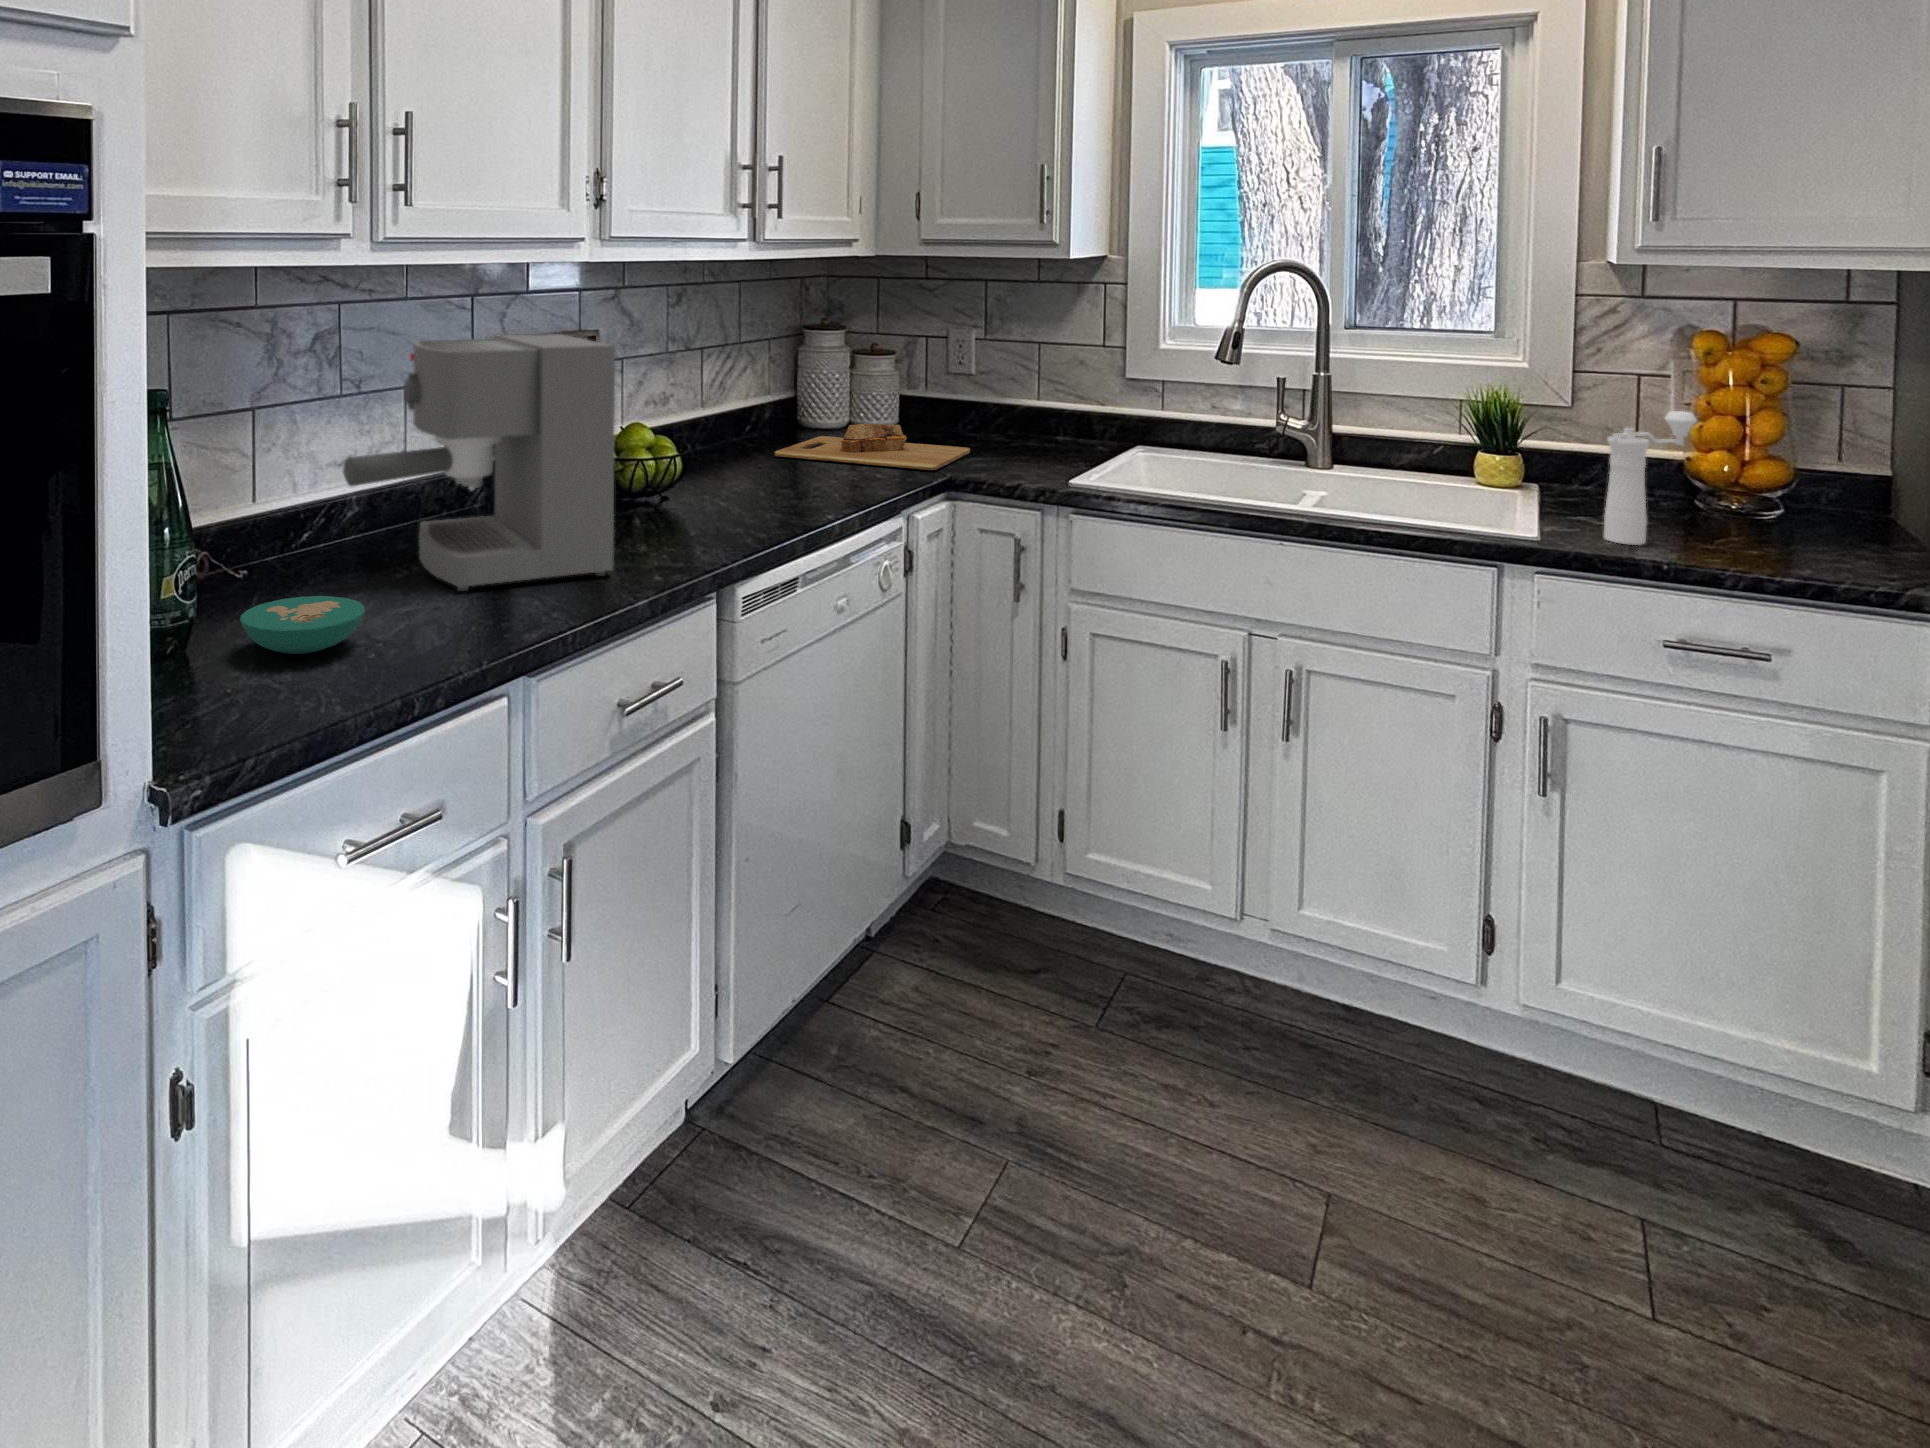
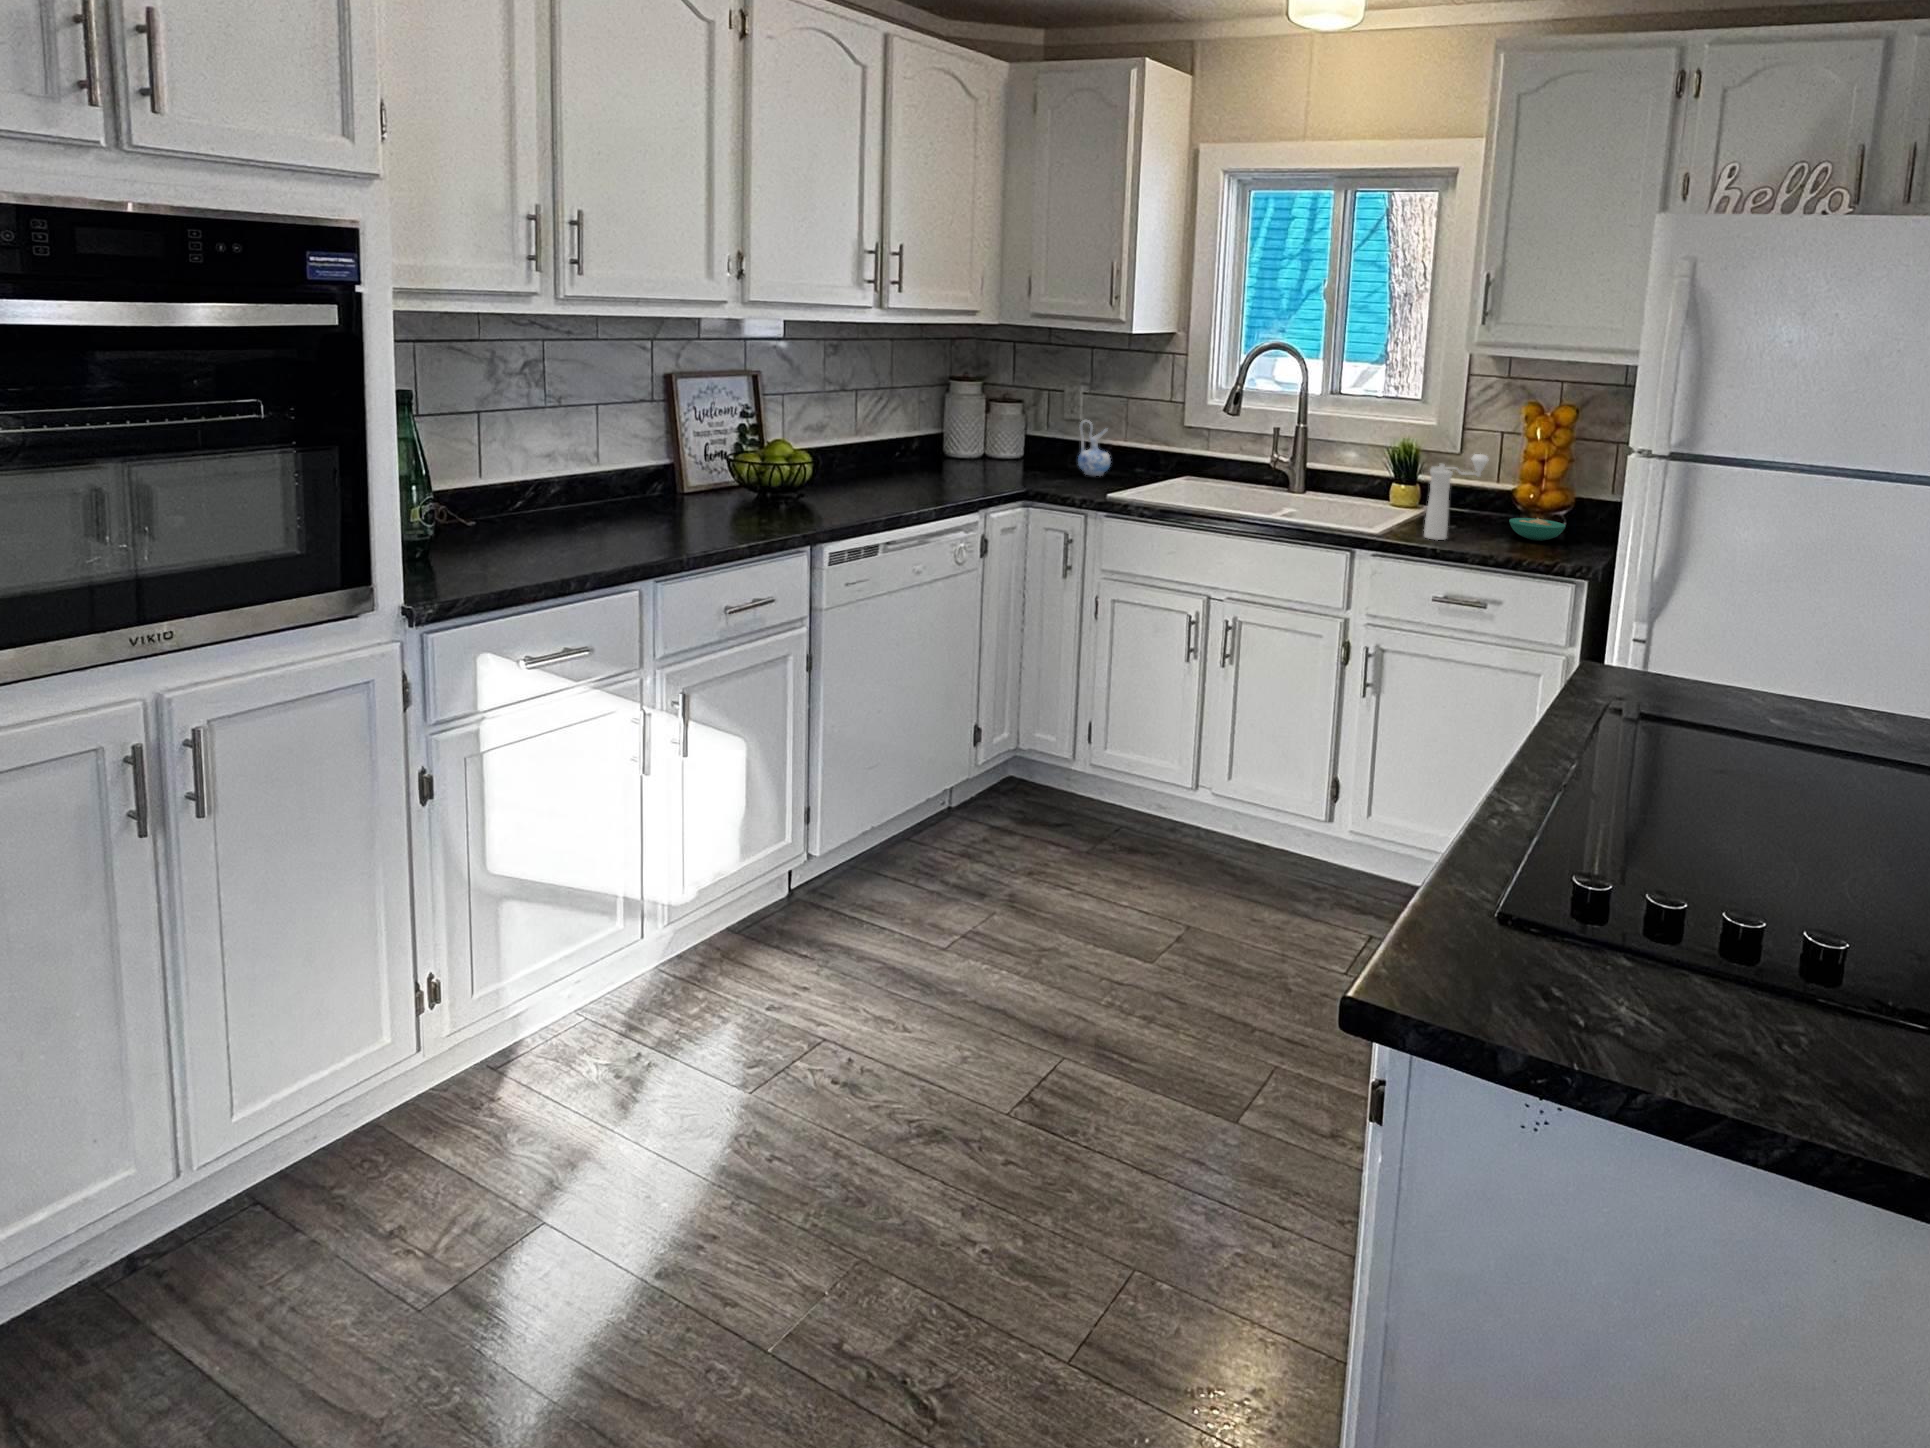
coffee maker: present [344,334,615,591] -> none [544,369,736,536]
ceramic pitcher: none [990,376,1034,450] -> present [1078,420,1111,476]
cutting board: present [775,424,970,470] -> none [908,451,1059,485]
bowl: present [240,596,365,654] -> present [1509,518,1565,541]

